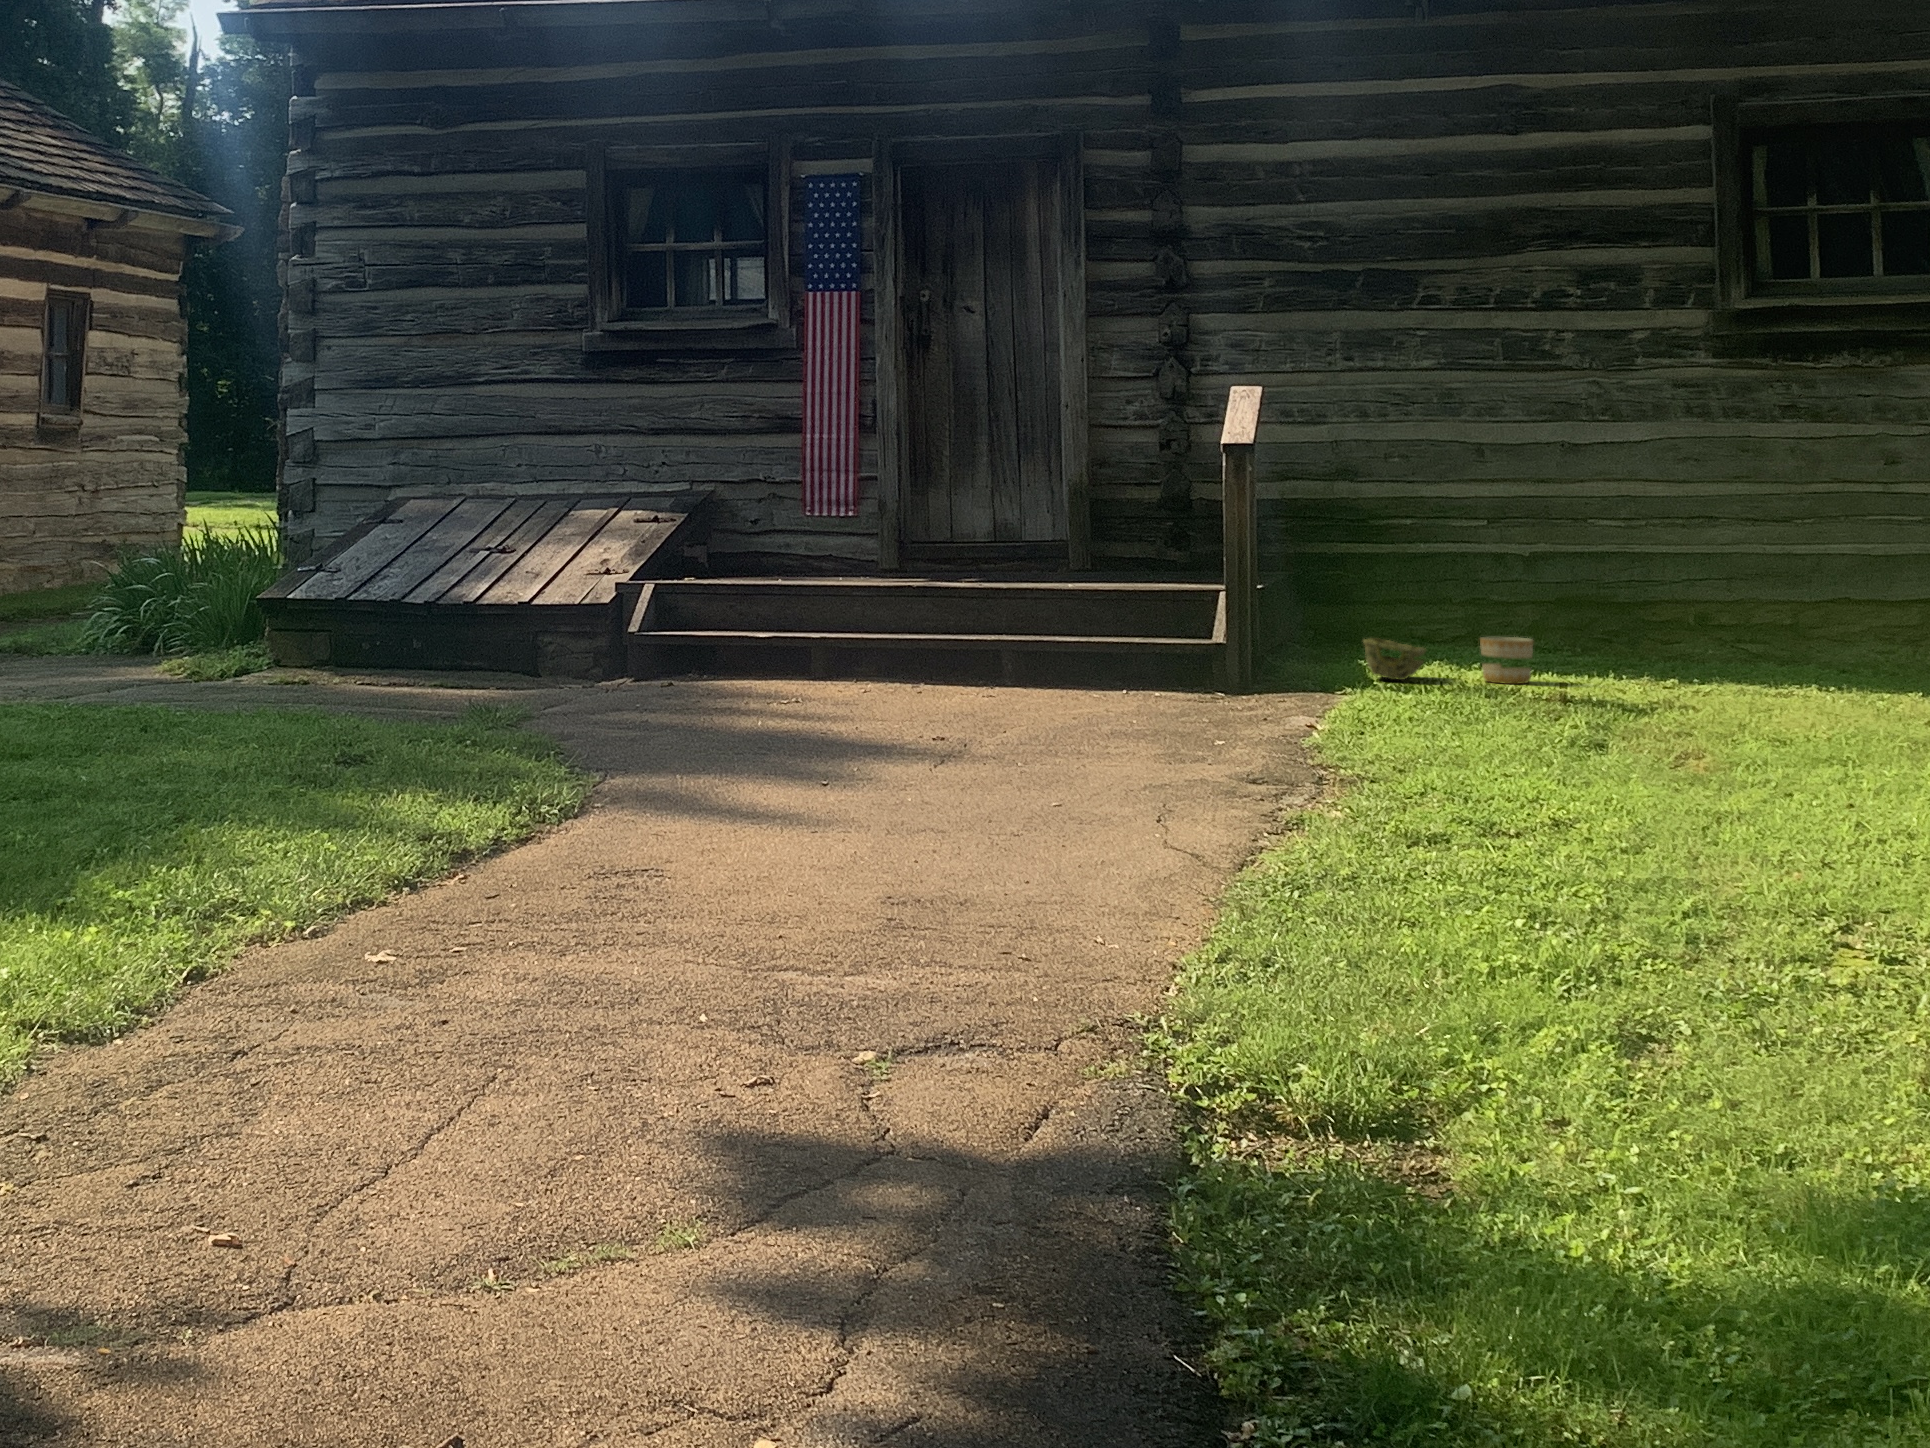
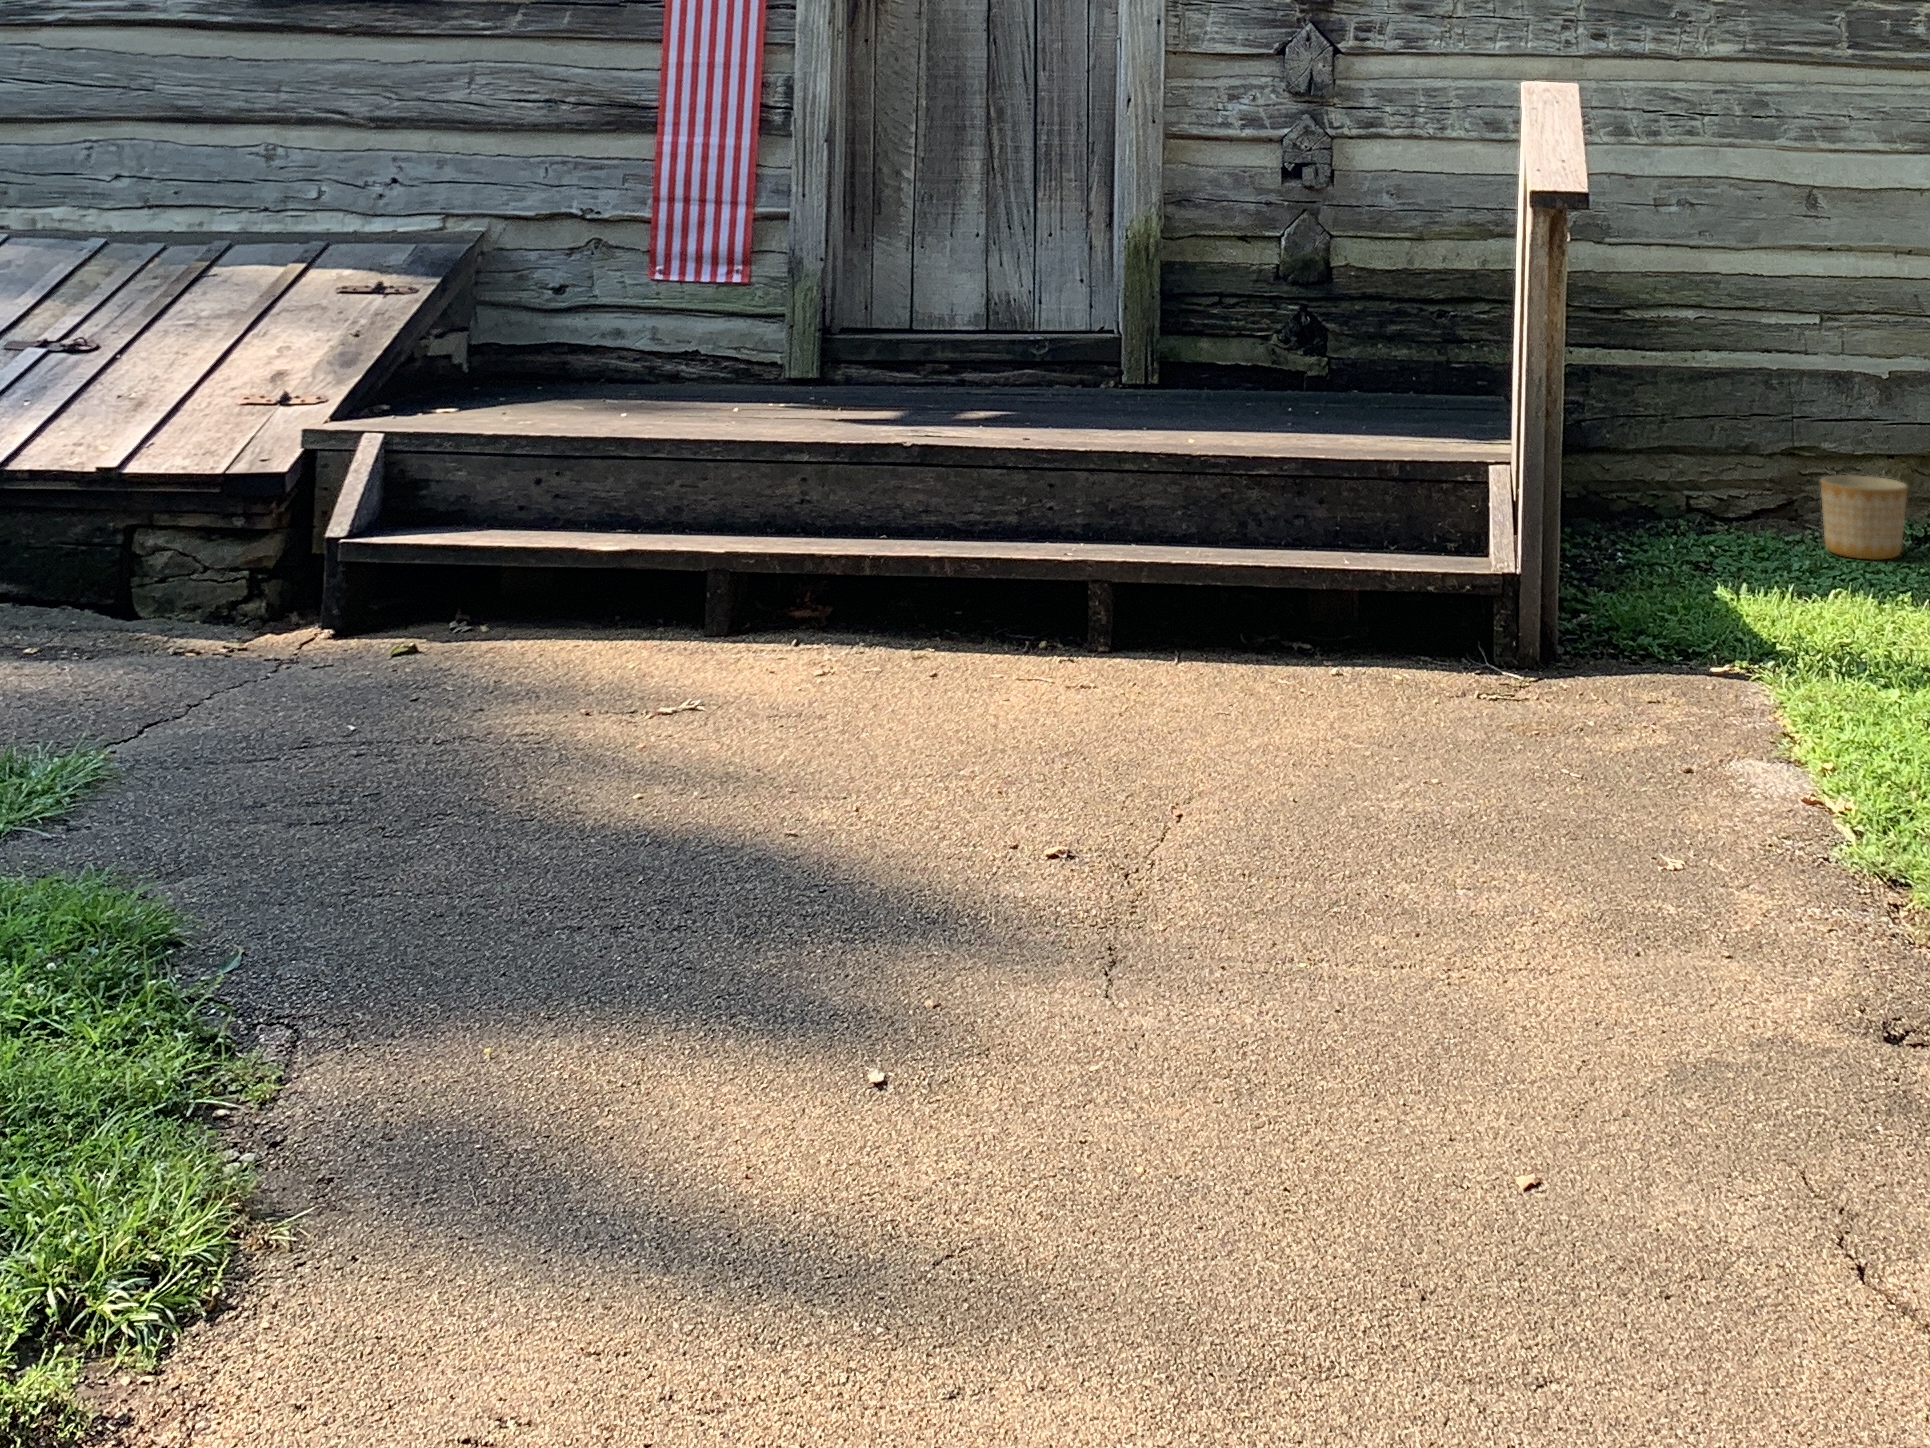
woven basket: present [1364,638,1426,680] -> none [1640,479,1751,562]

